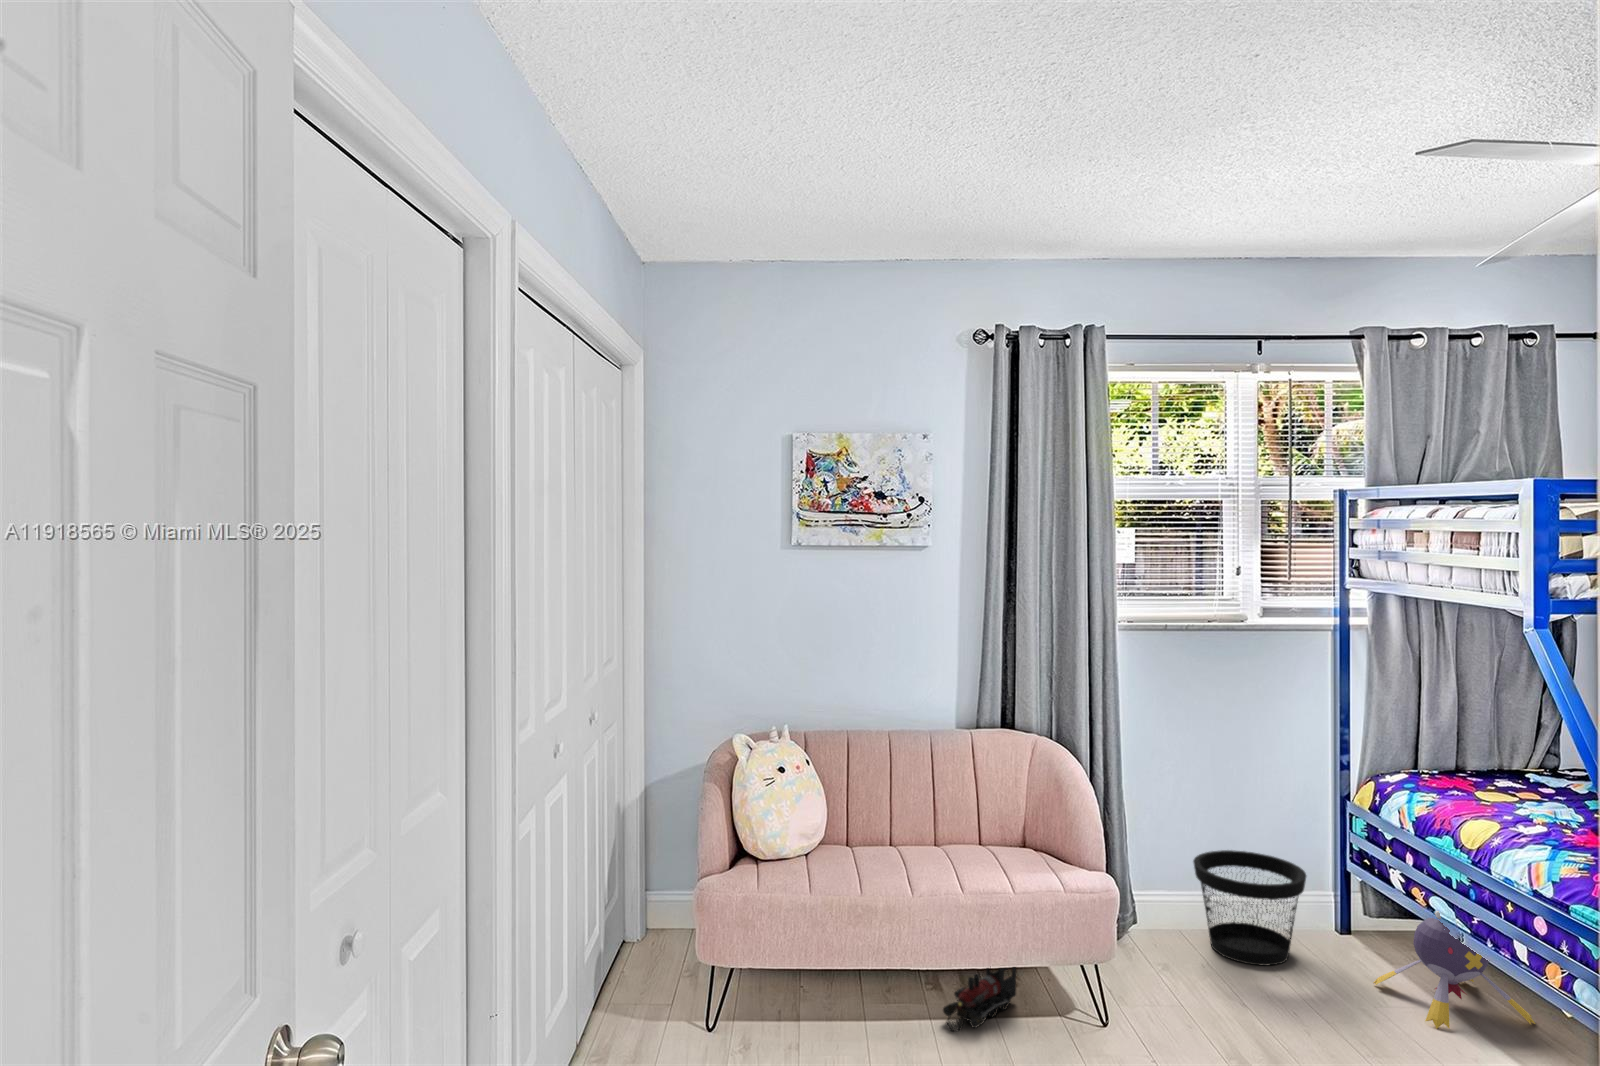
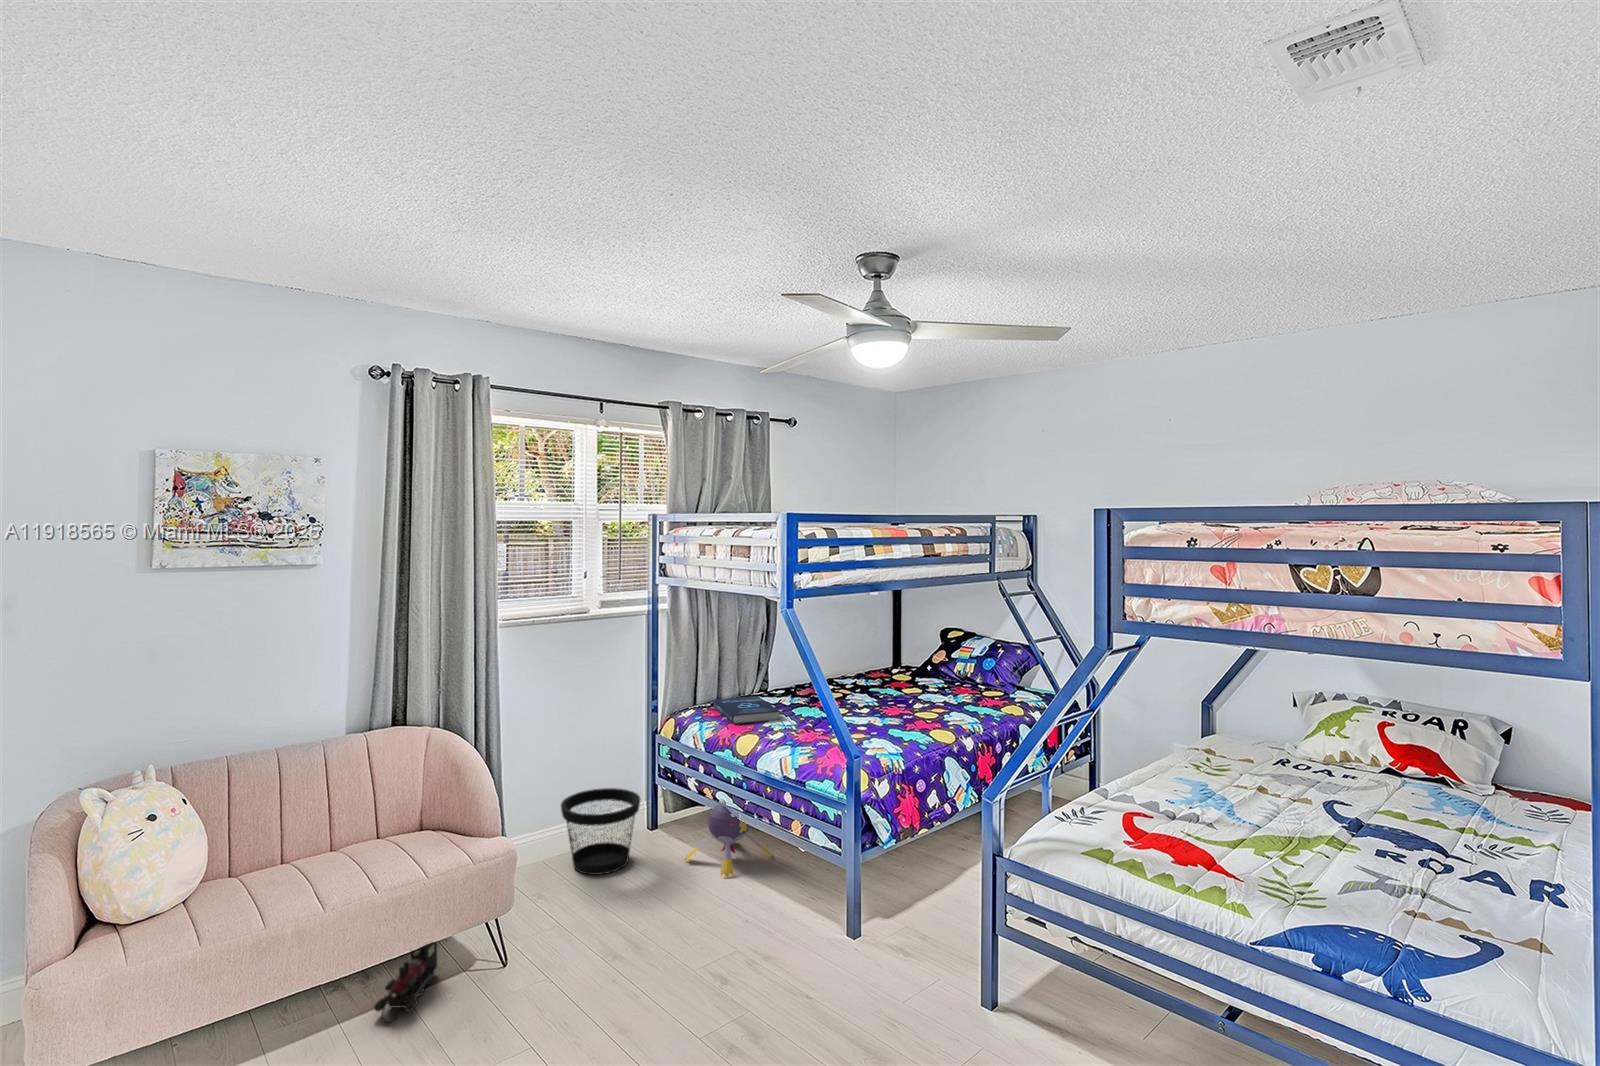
book: none [1442,763,1558,811] -> present [713,696,780,724]

